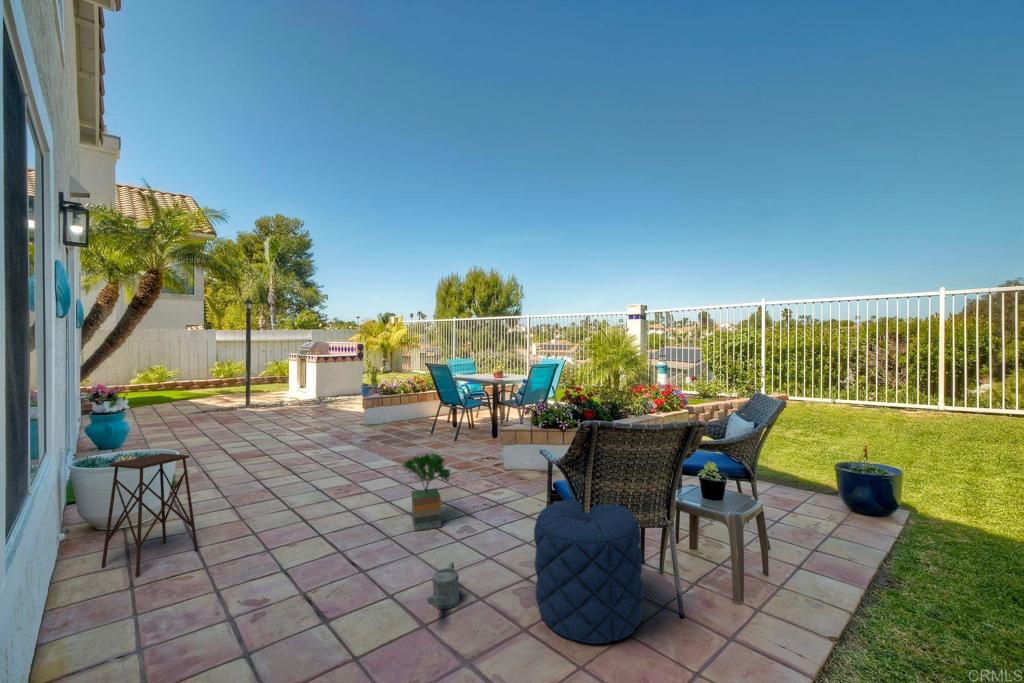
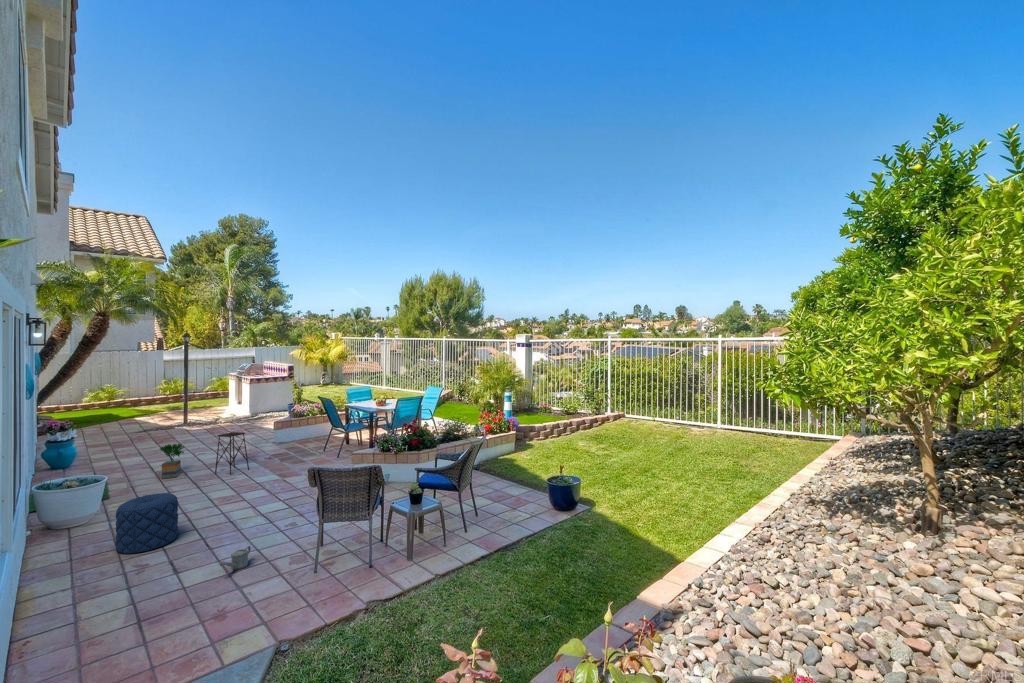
side table: present [101,453,198,576] -> present [215,432,249,475]
potted tree: present [403,453,450,531] -> present [160,444,184,479]
pouf: present [534,499,643,644] -> present [116,493,178,554]

